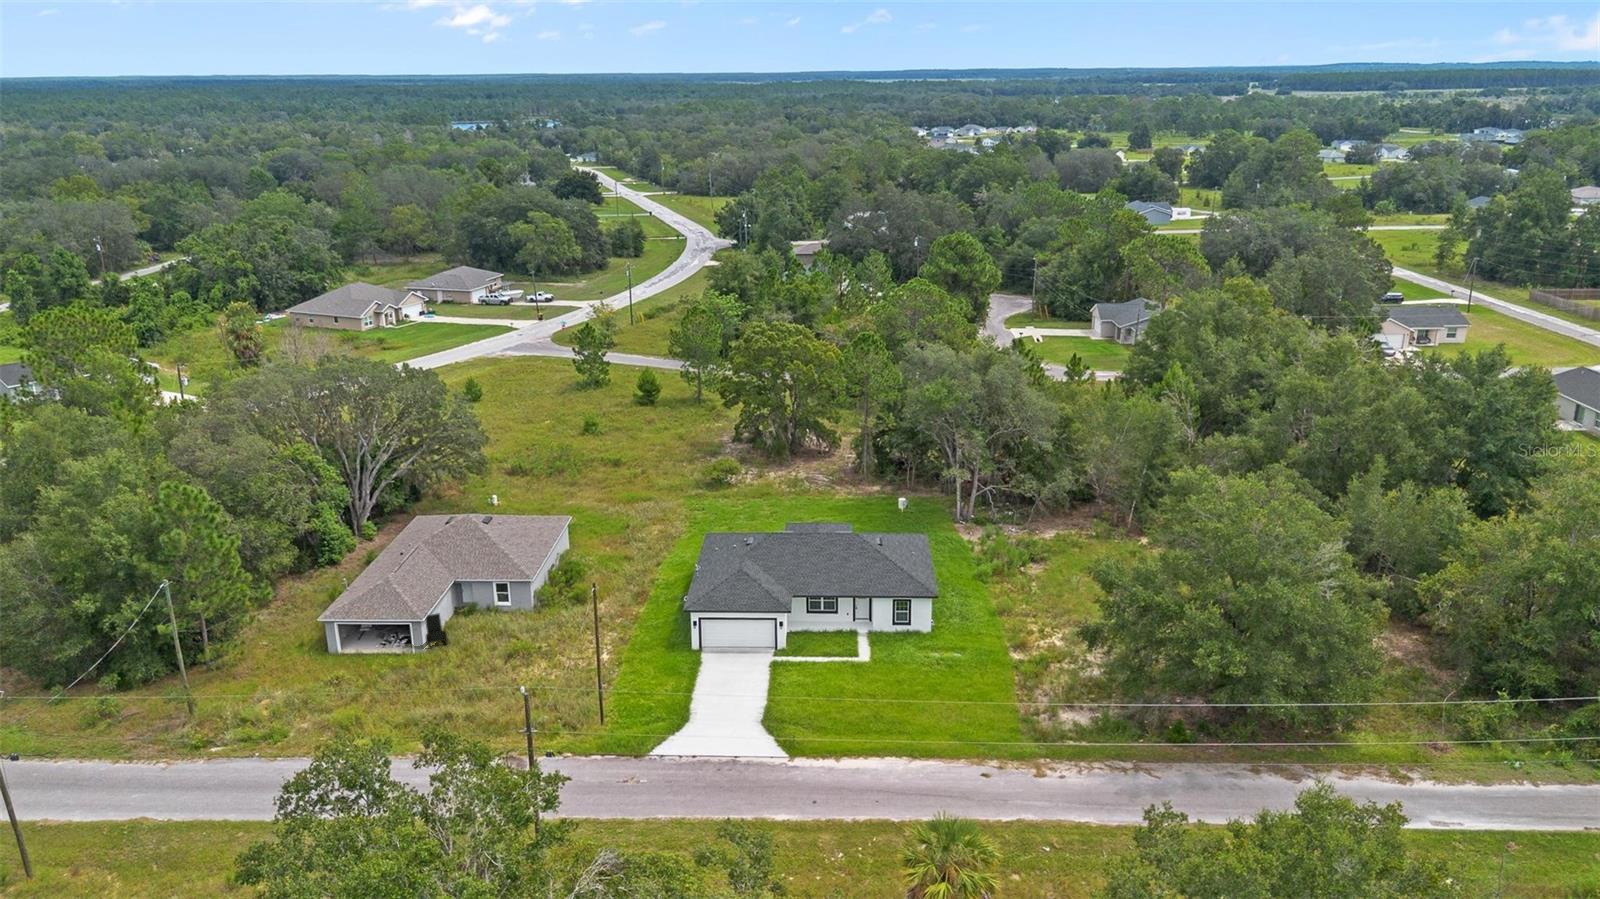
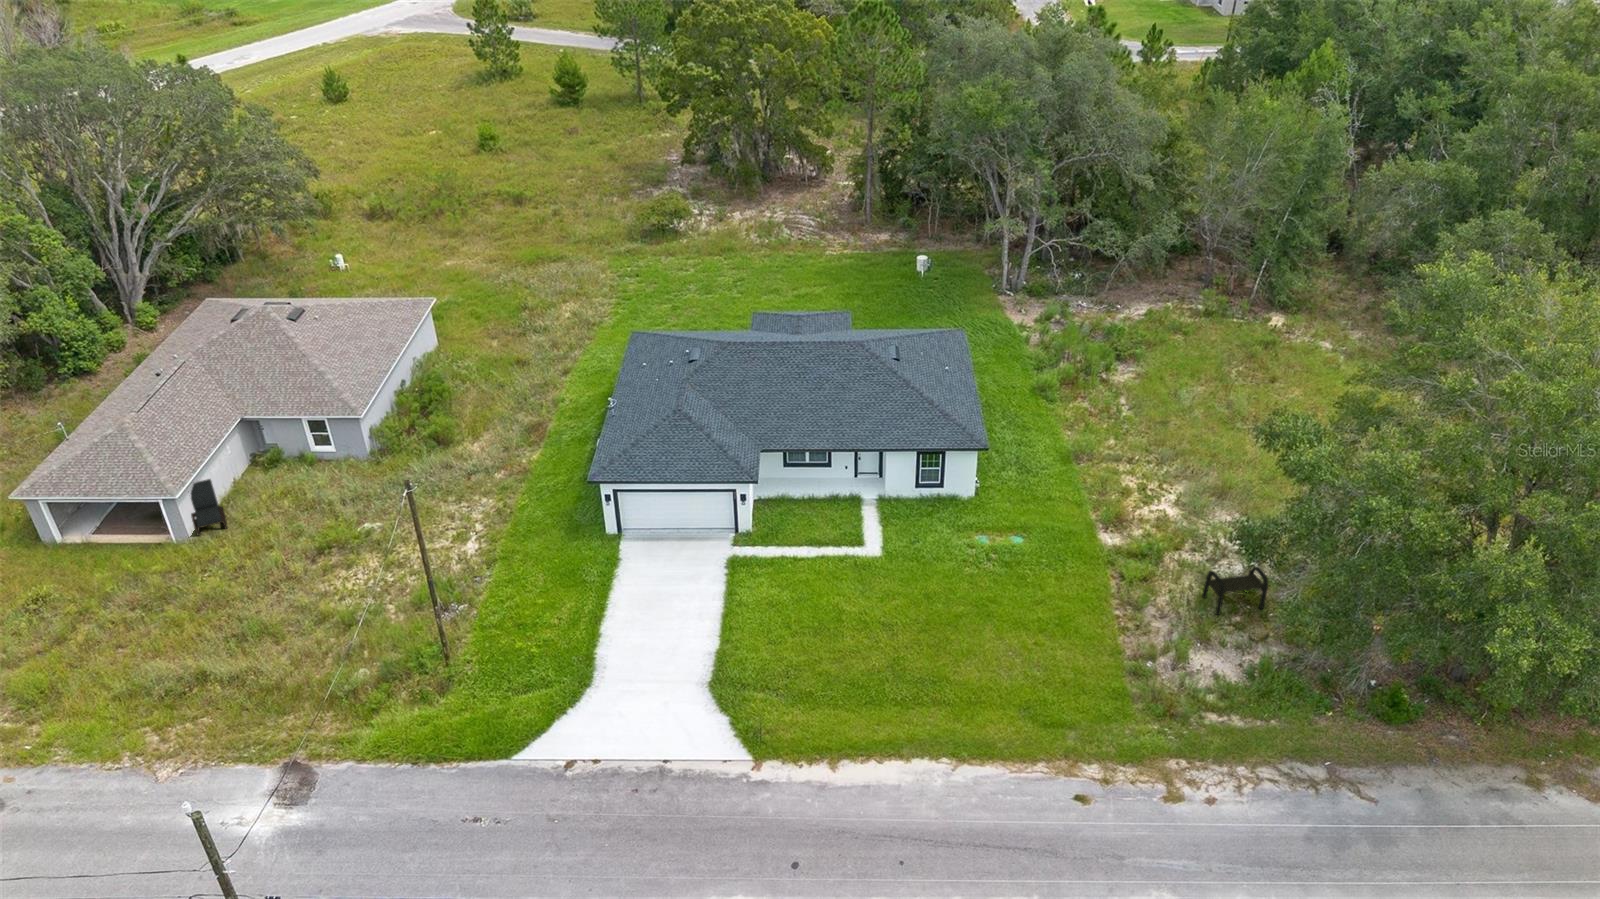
bench: none [1071,662,1110,693] -> present [1202,567,1268,615]

